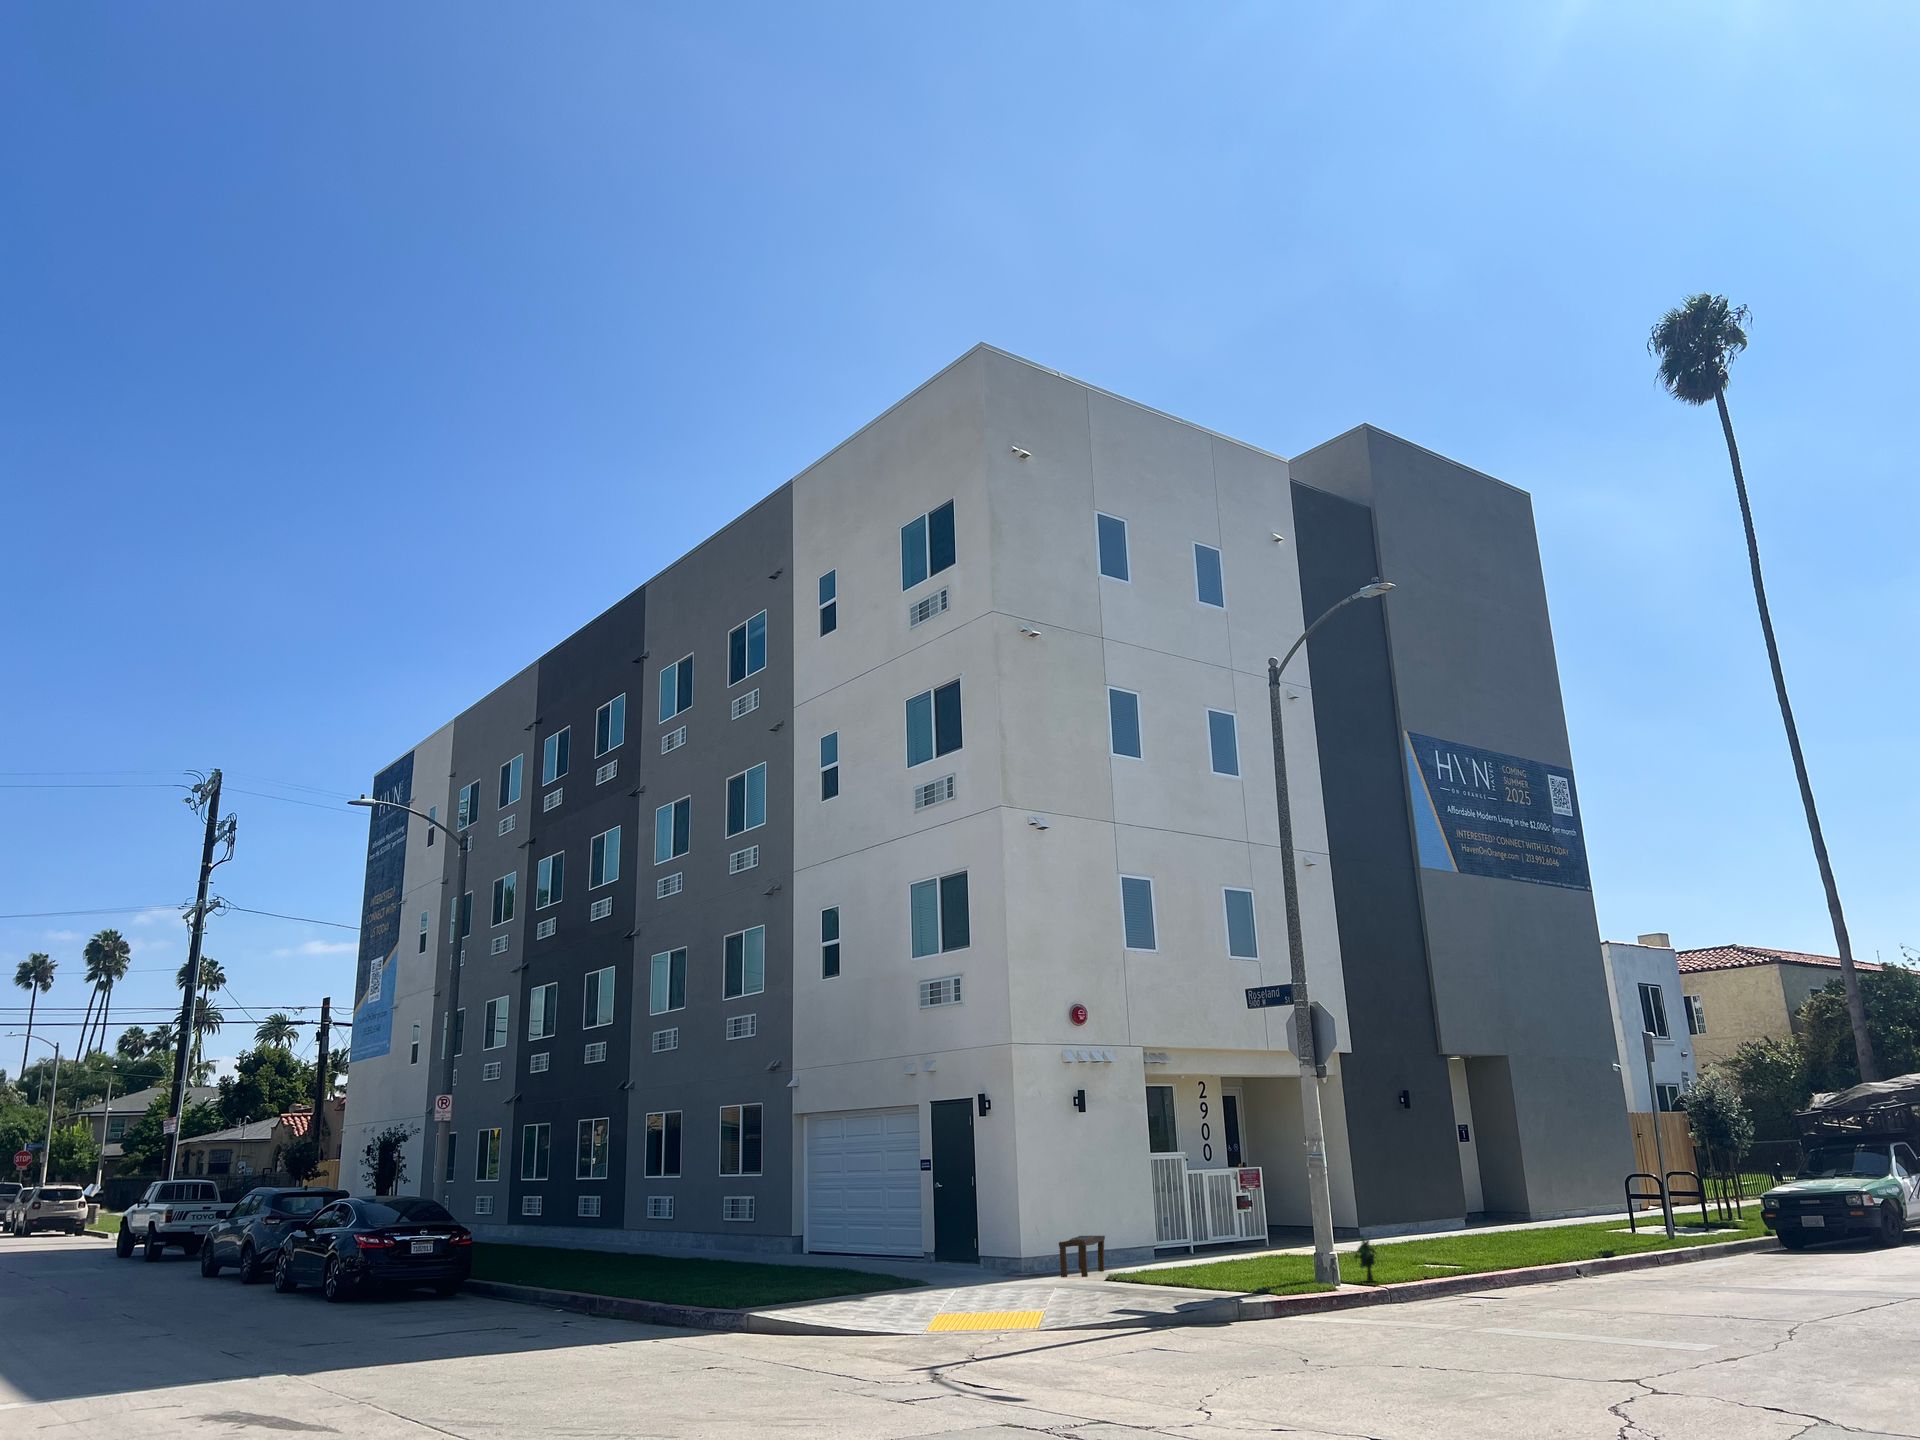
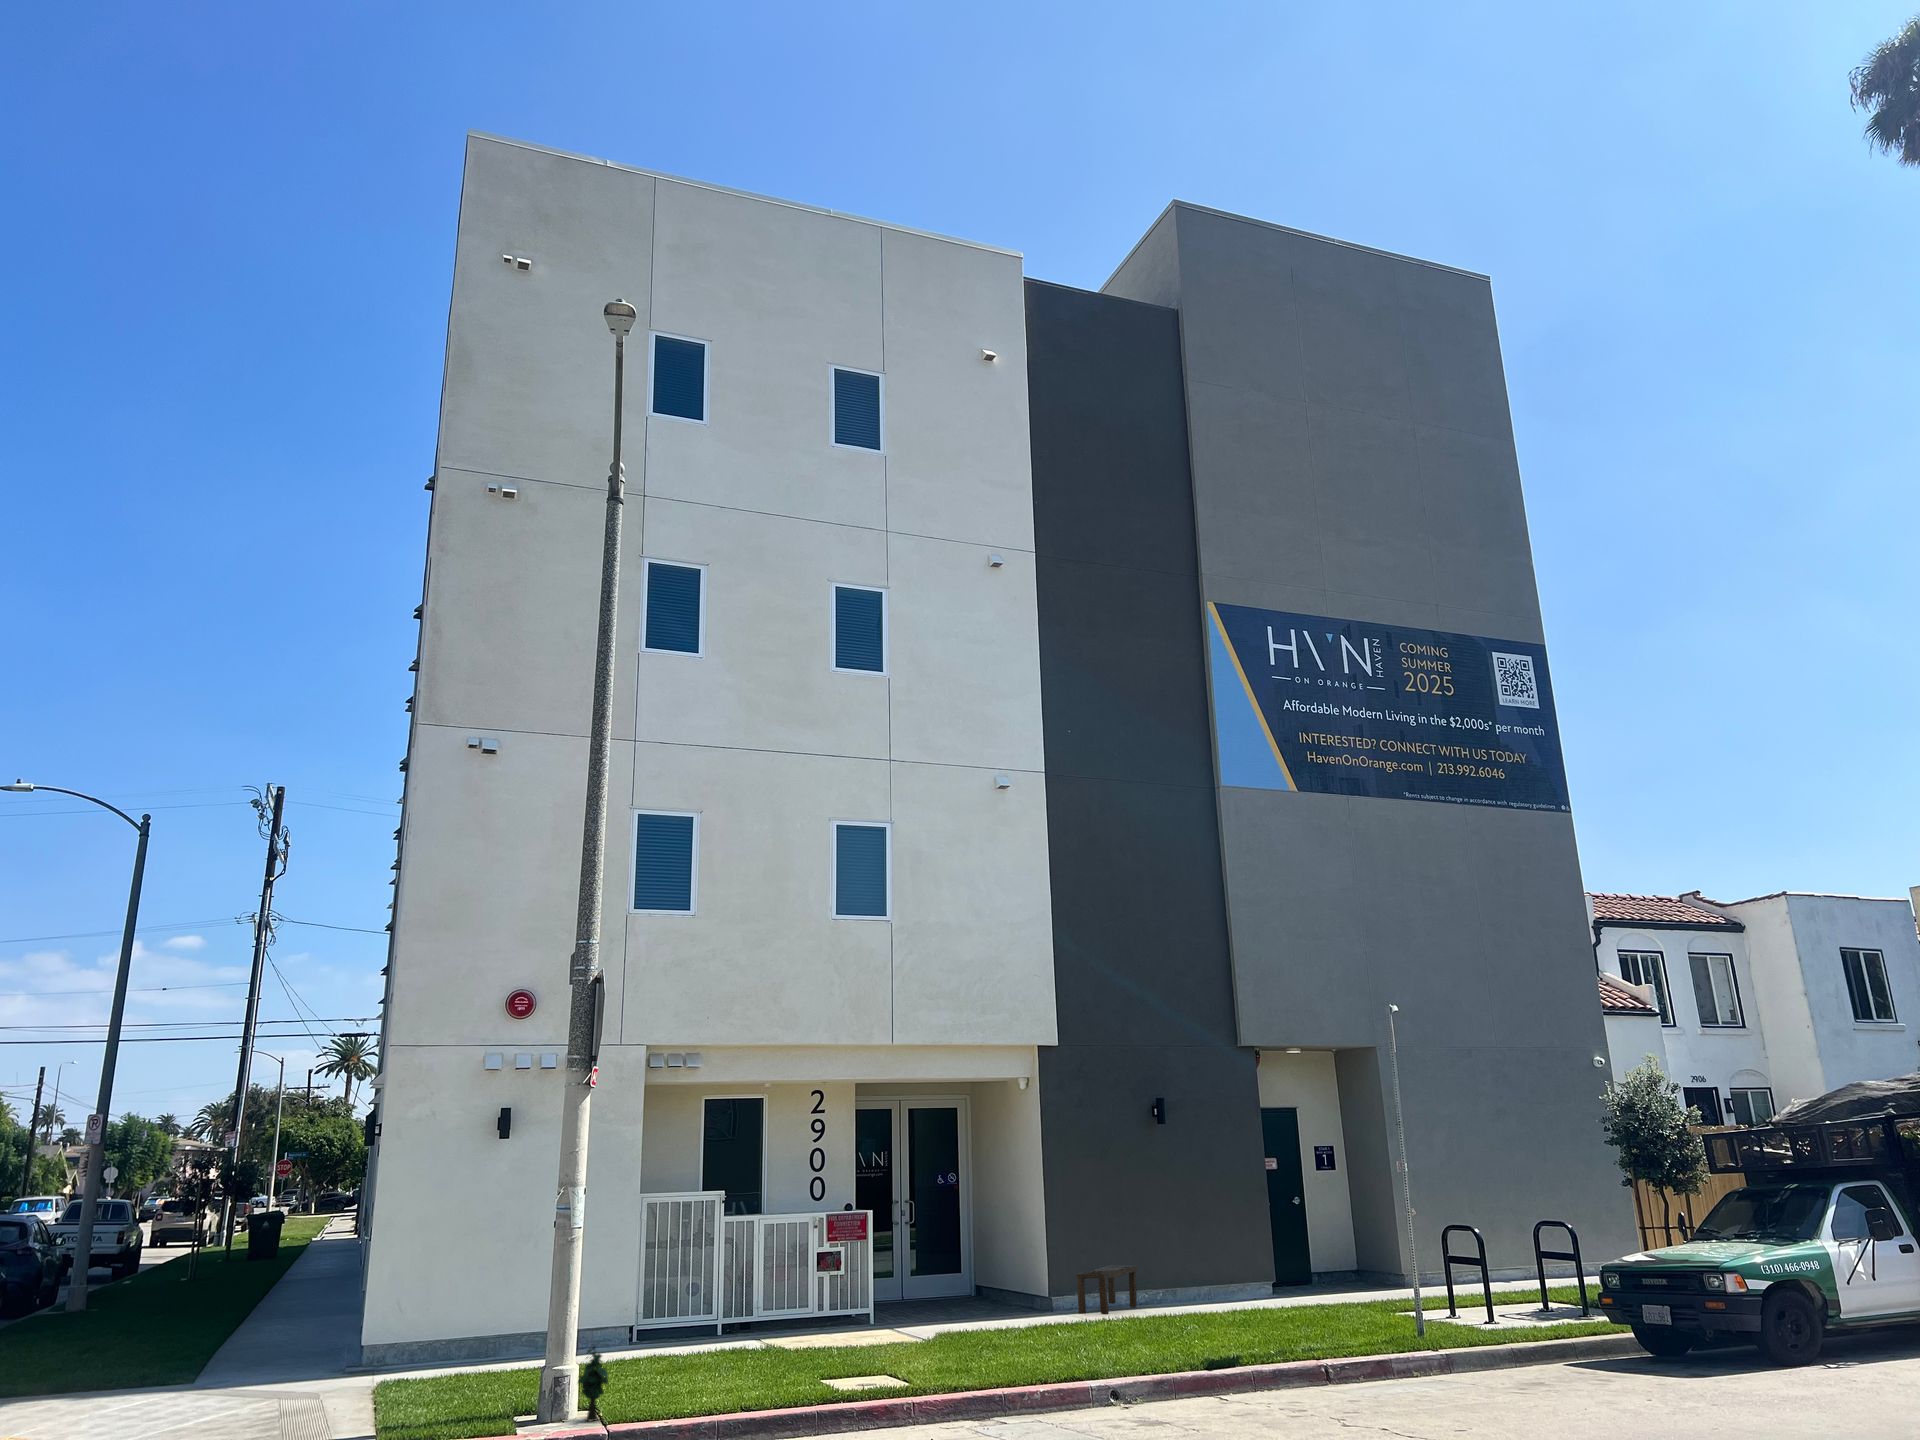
bench: present [1059,1236,1105,1277] -> present [1076,1265,1137,1314]

